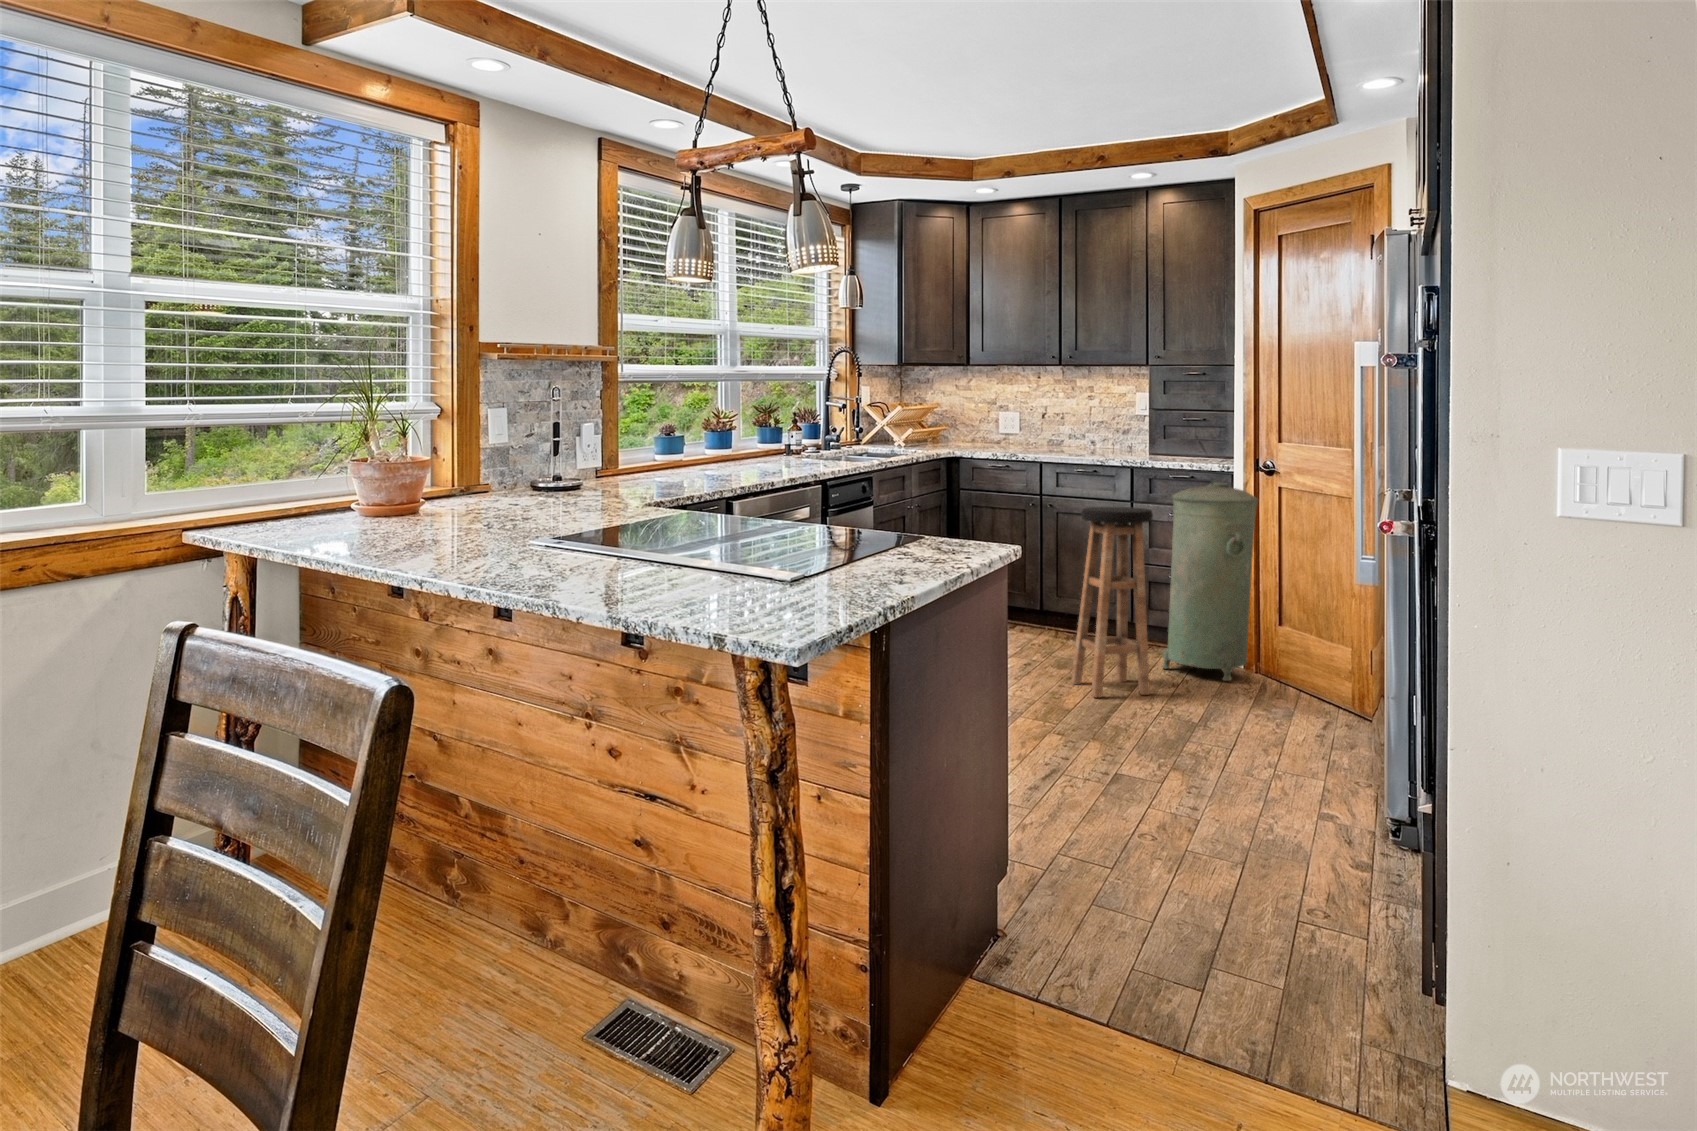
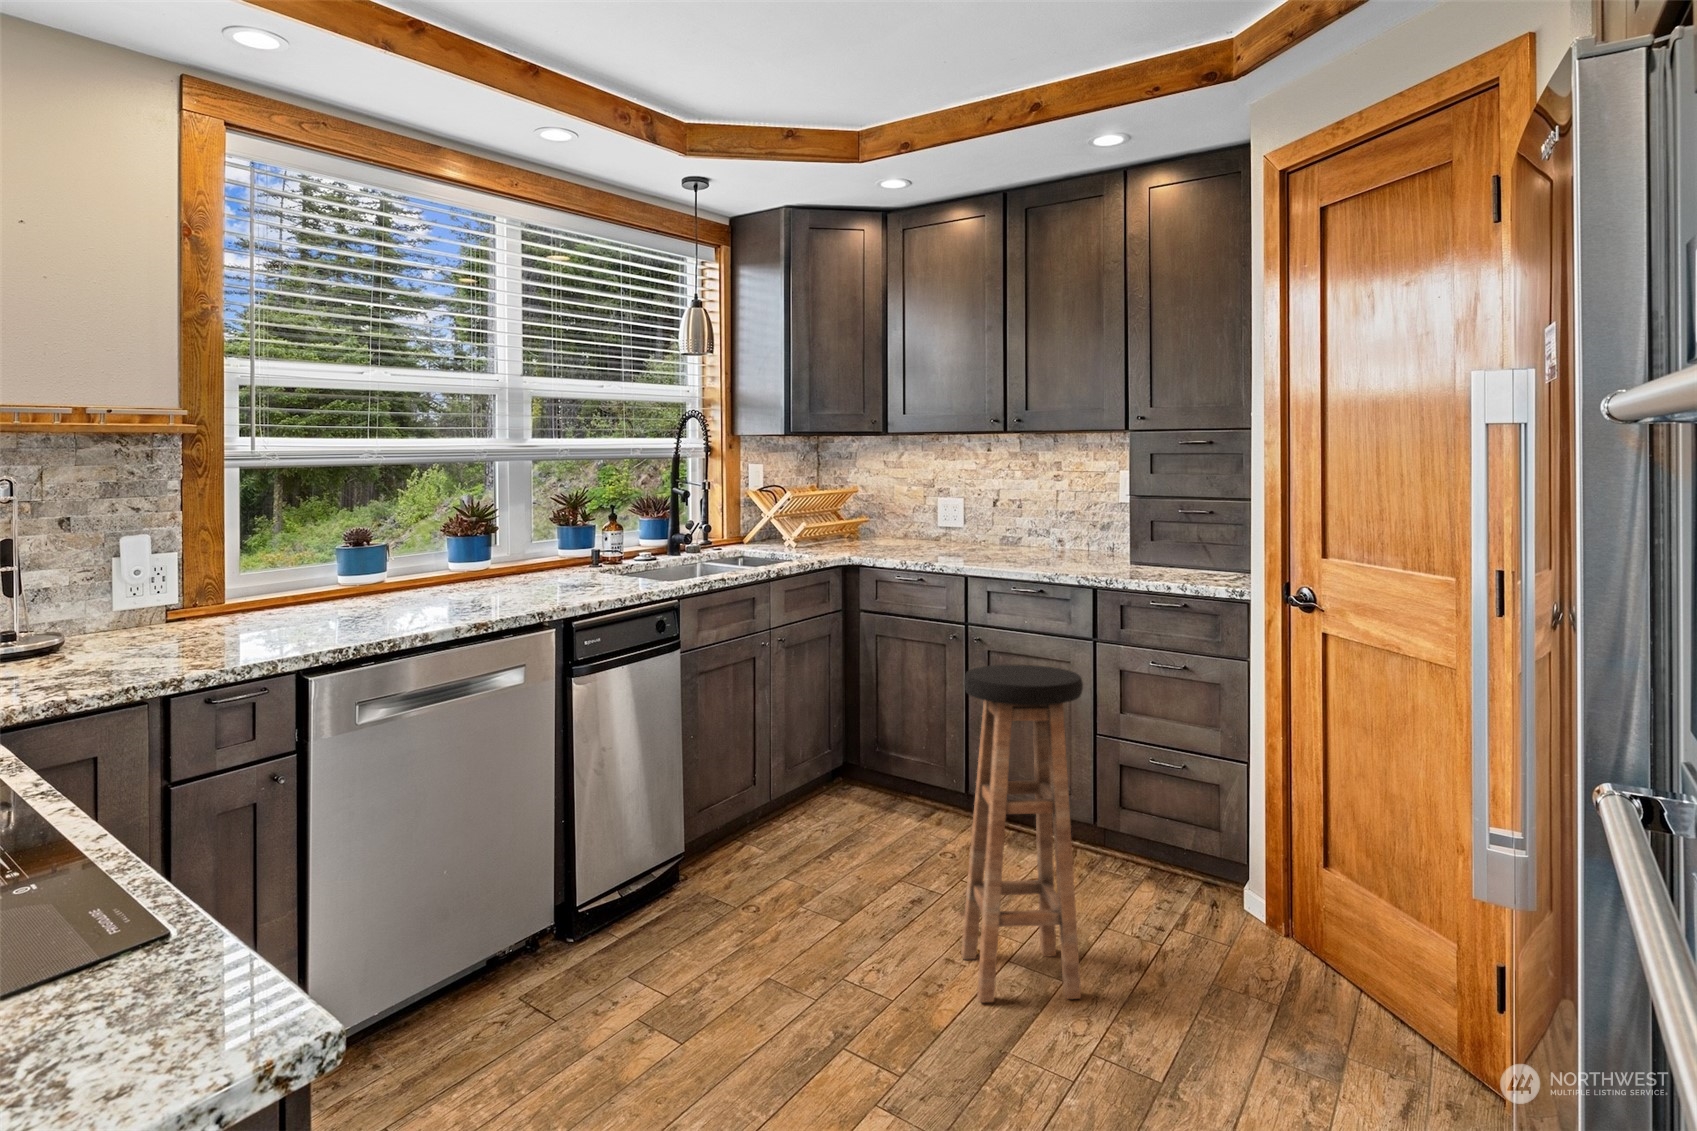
trash can: present [1162,481,1258,681] -> none [1128,620,1281,966]

